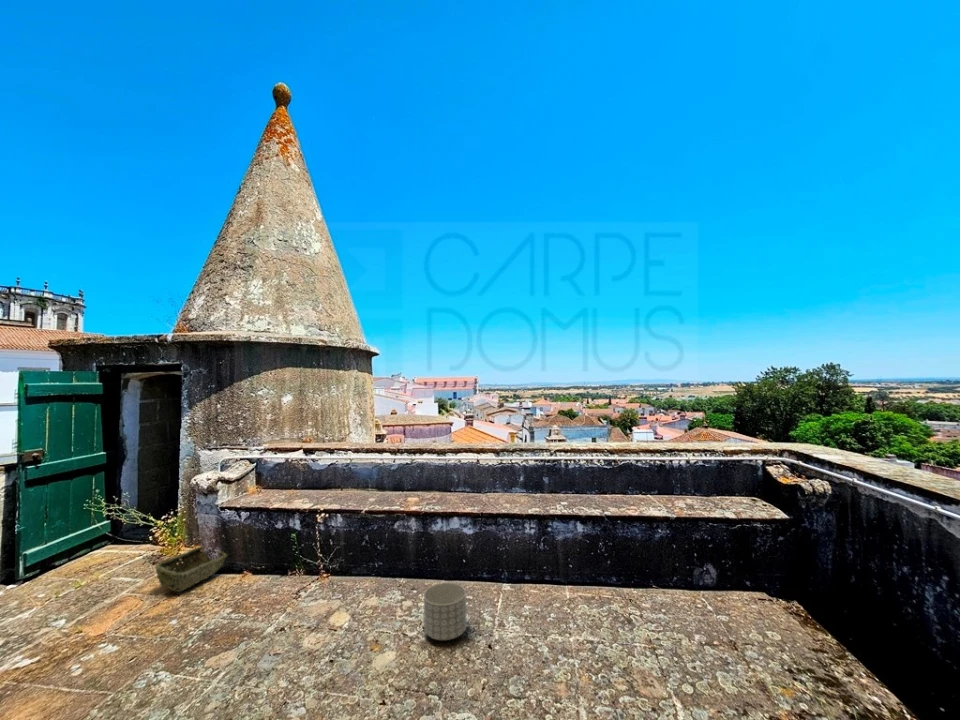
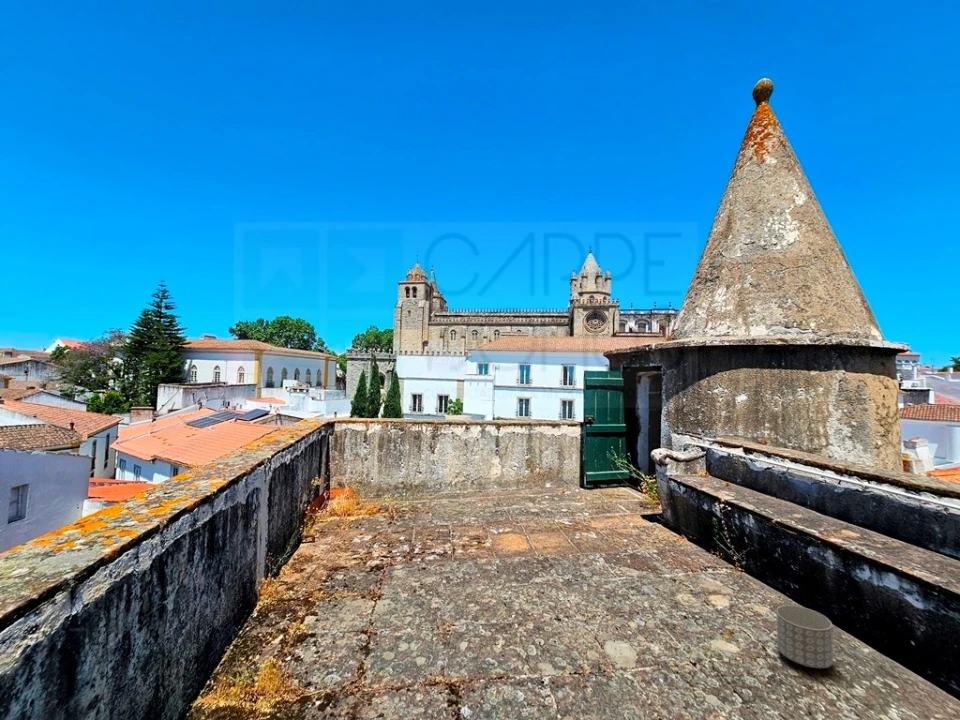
woven basket: present [156,546,227,592] -> none [625,505,673,530]

